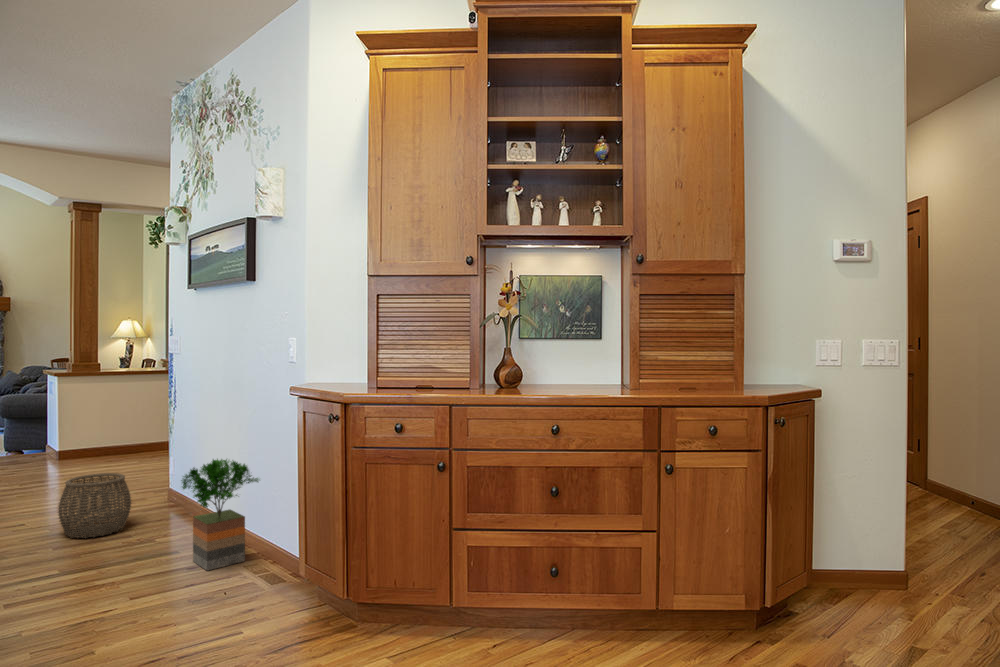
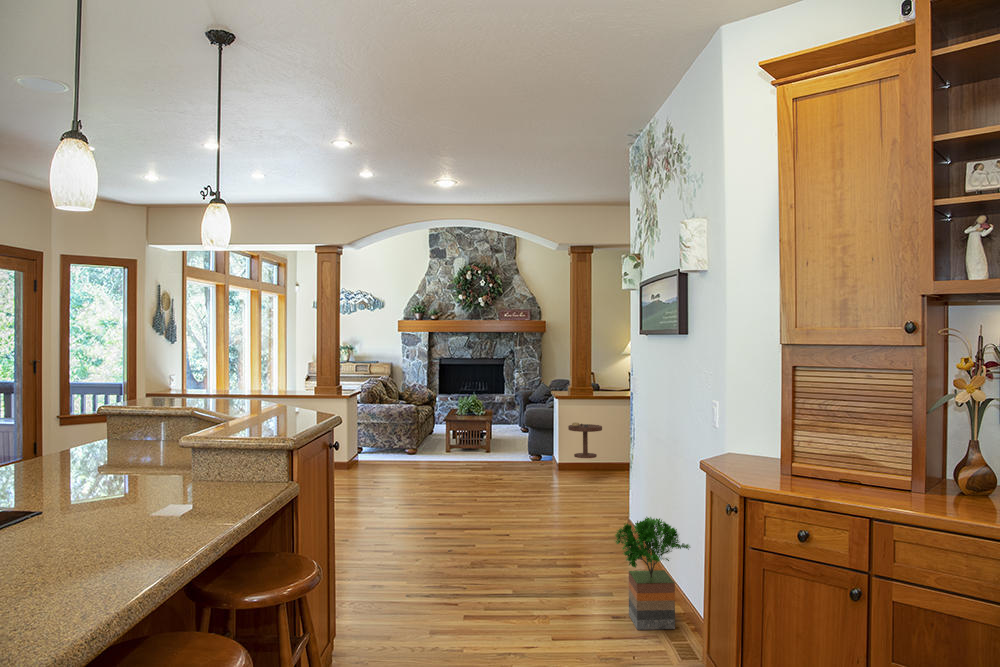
side table: none [74,394,118,463] -> present [568,423,602,458]
woven basket: present [58,473,131,538] -> none [535,507,591,567]

